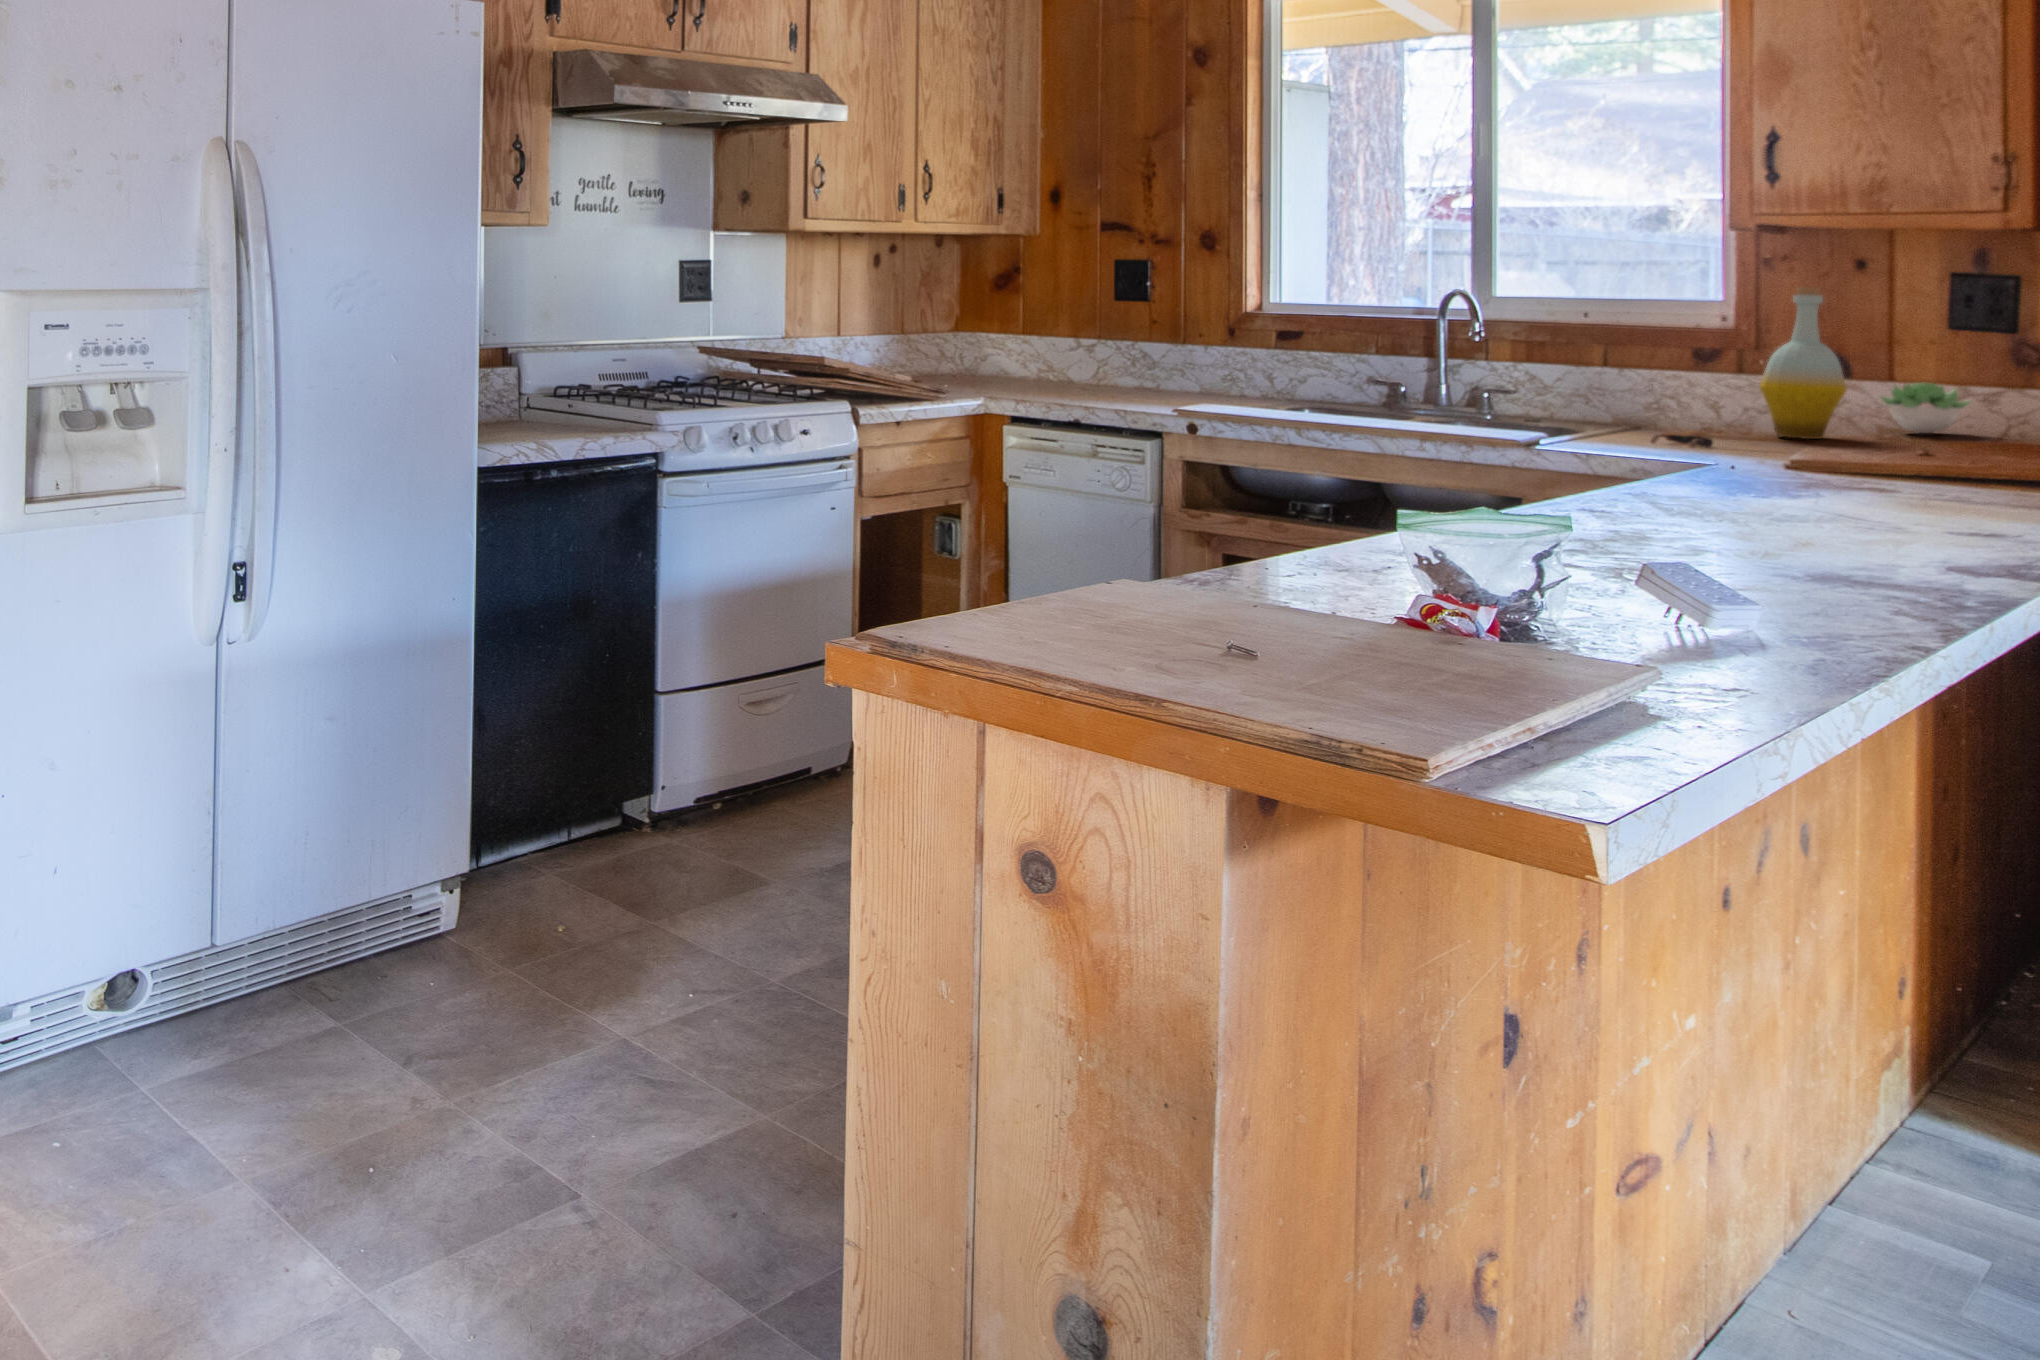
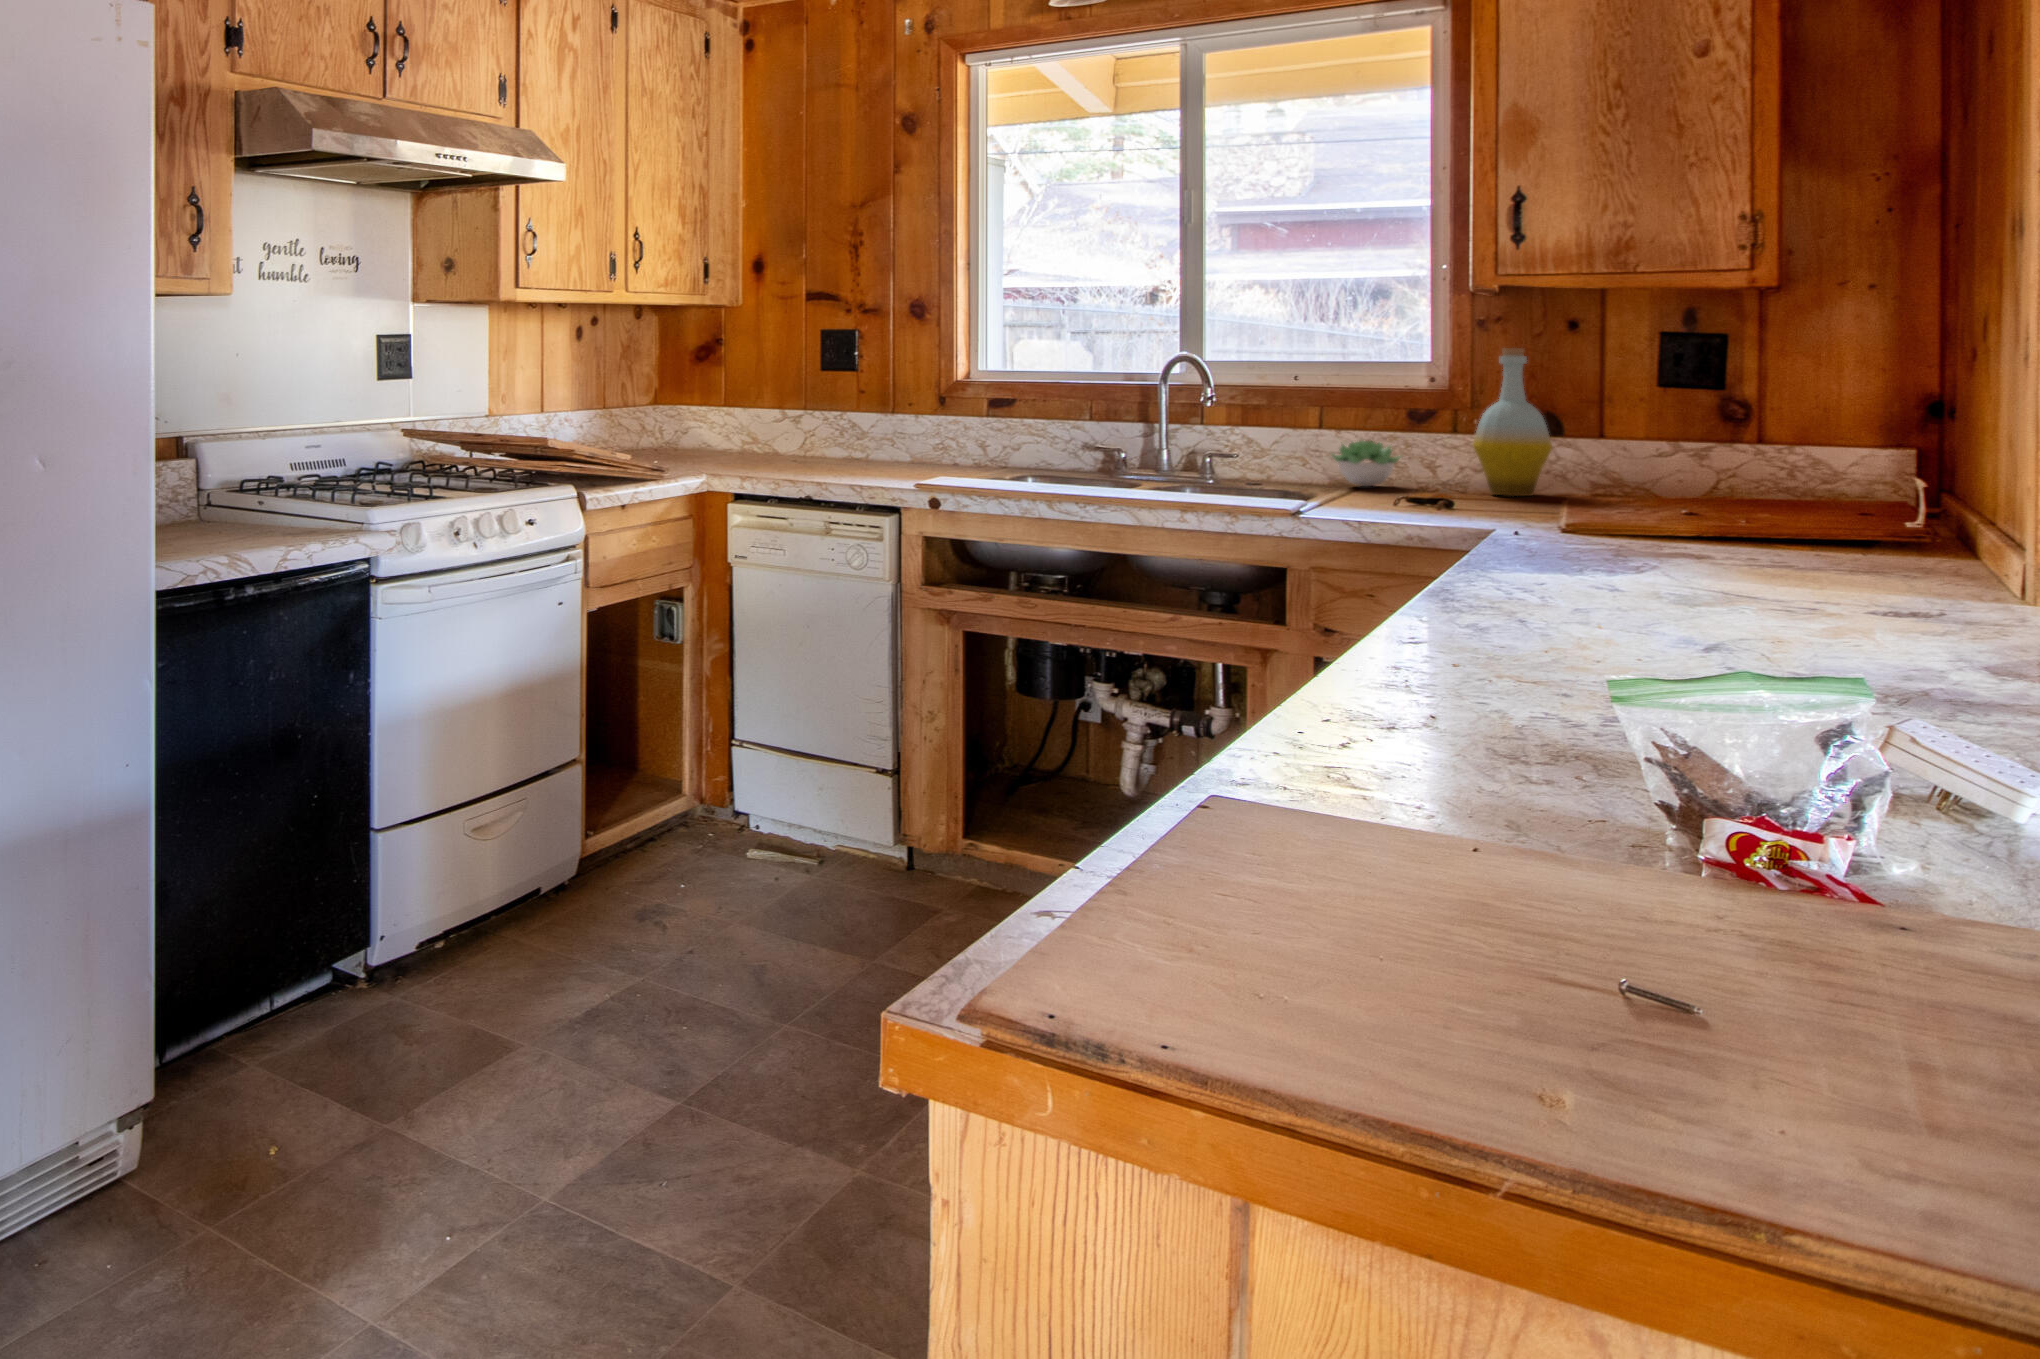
succulent plant: present [1881,382,1970,433] -> present [1332,441,1400,486]

